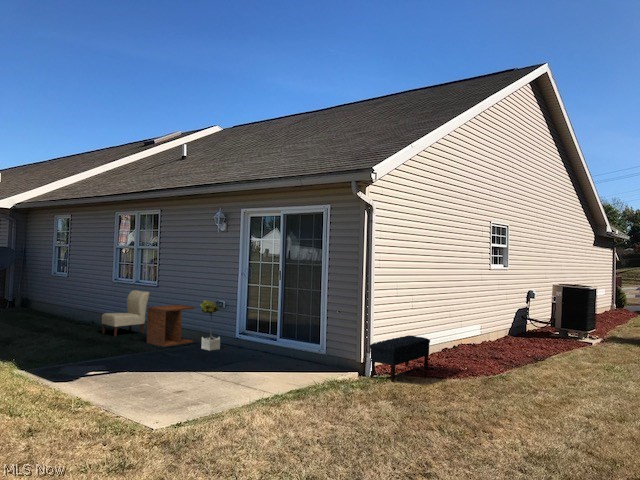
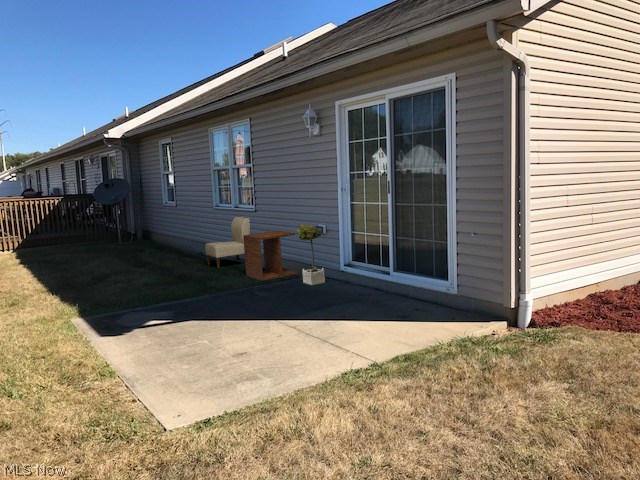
bench: present [370,335,430,382] -> none [524,264,626,341]

